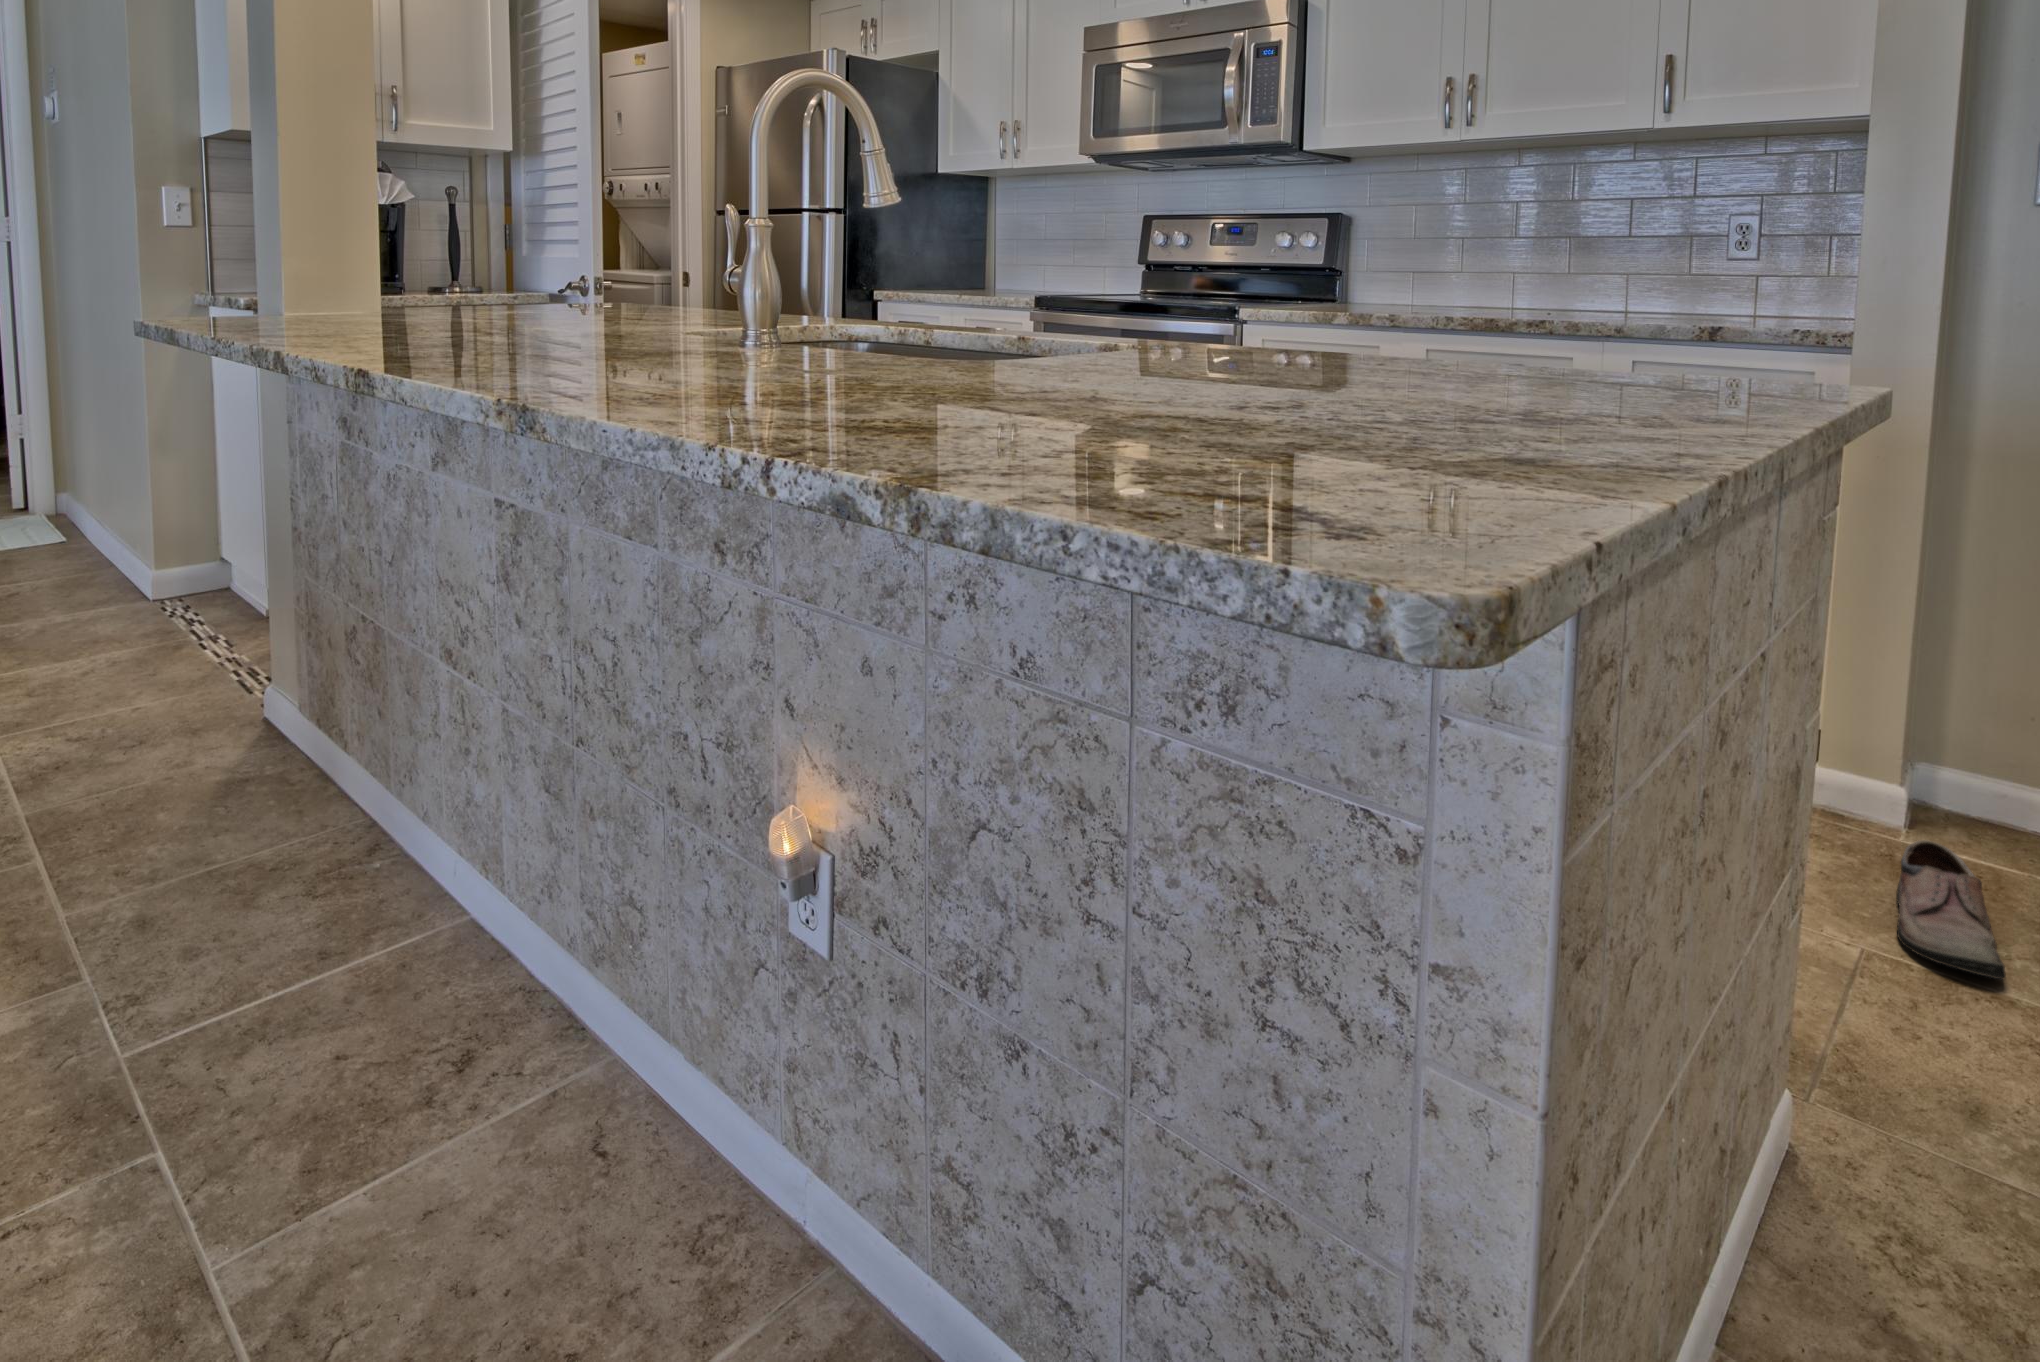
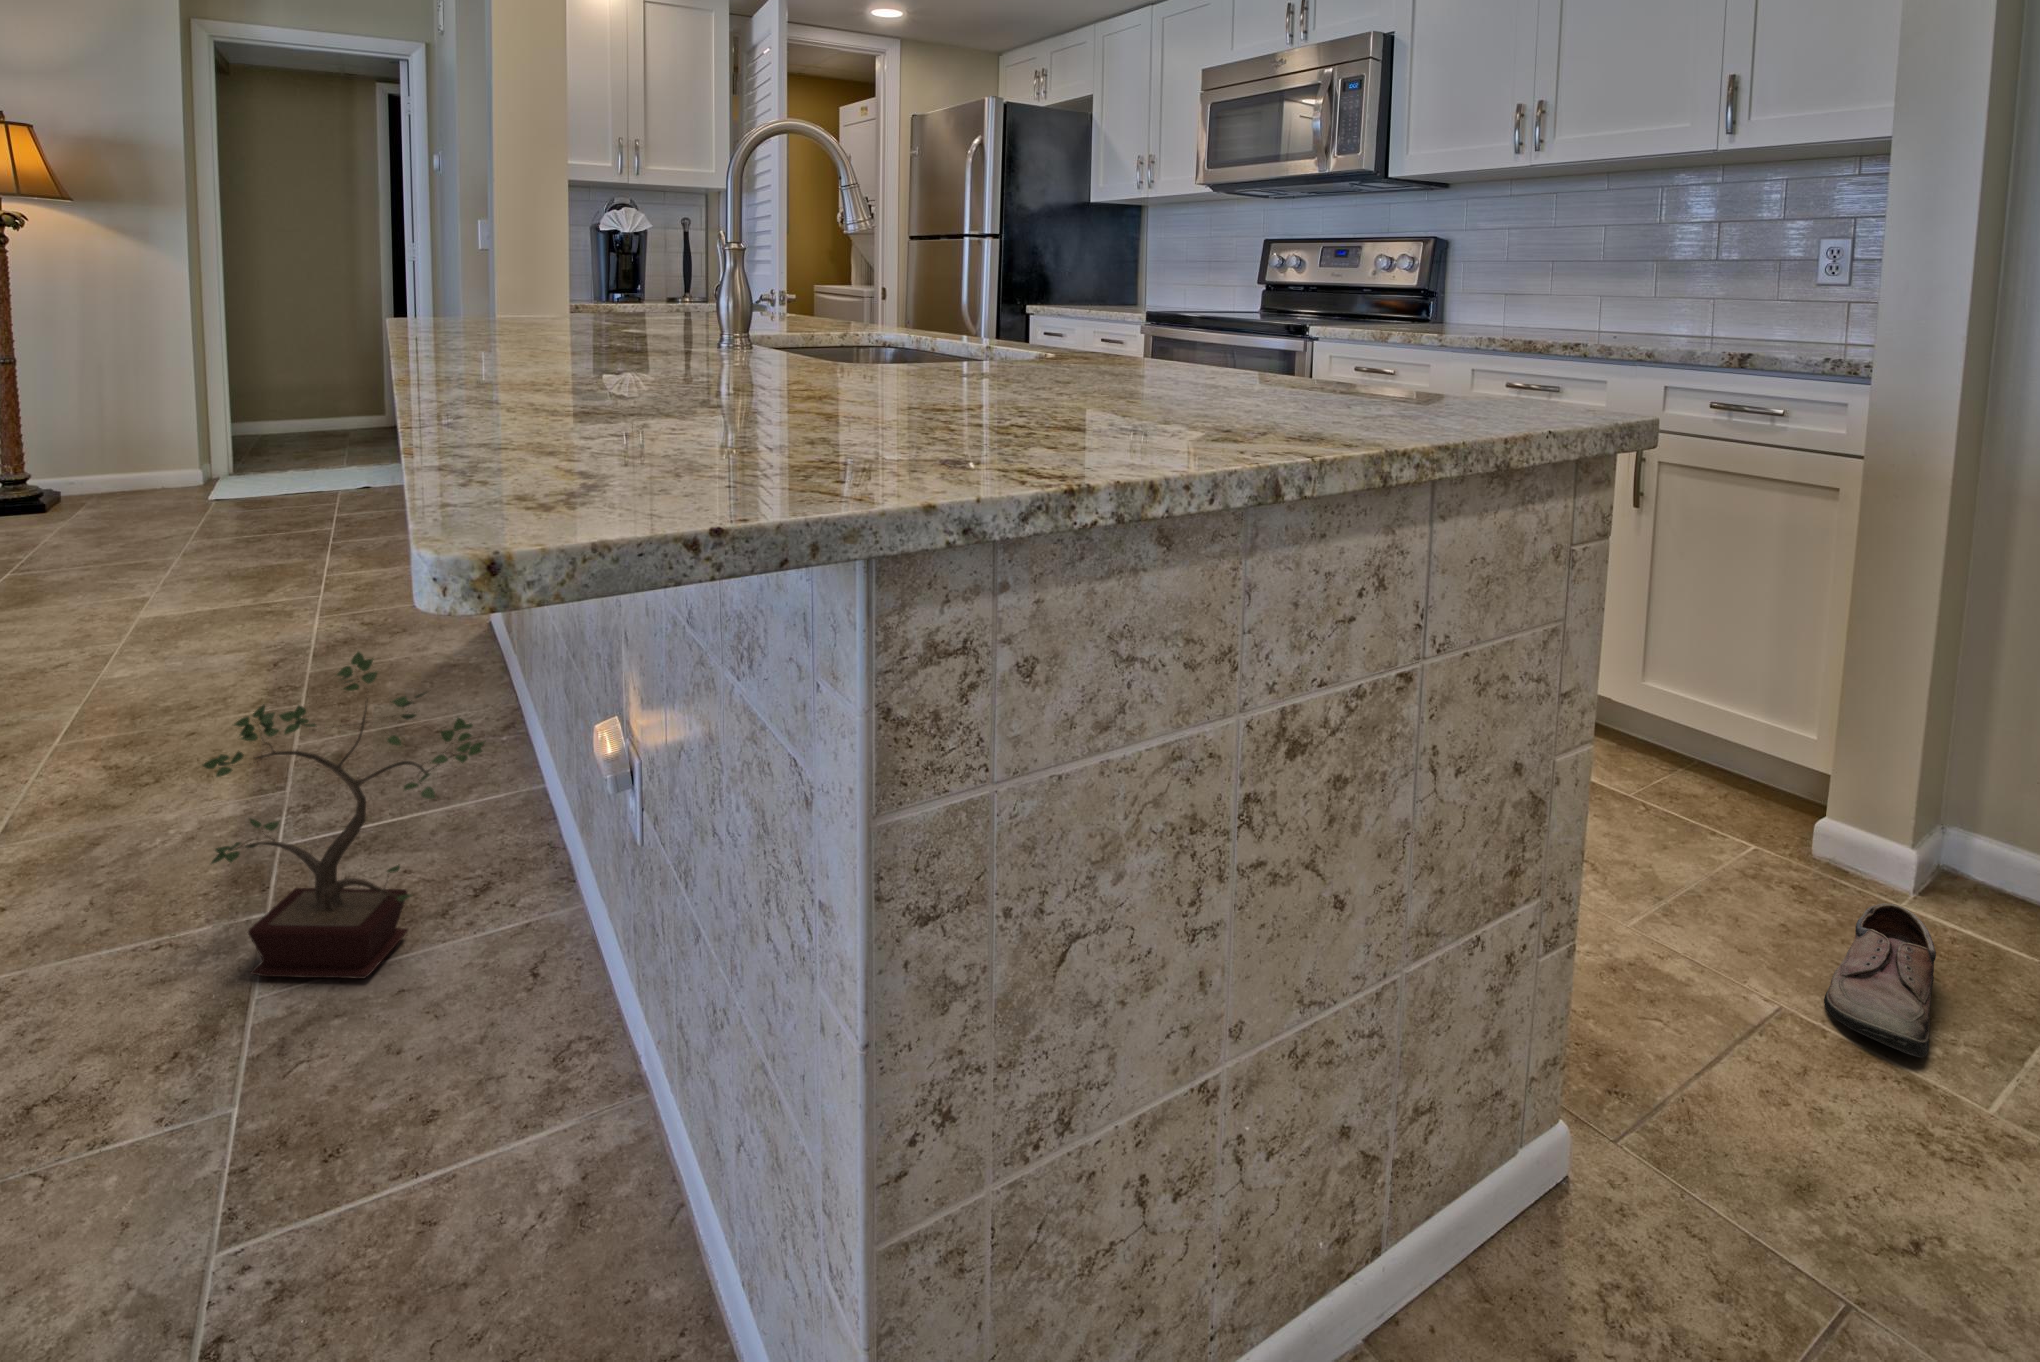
potted plant: none [104,759,553,1231] -> present [203,652,484,979]

